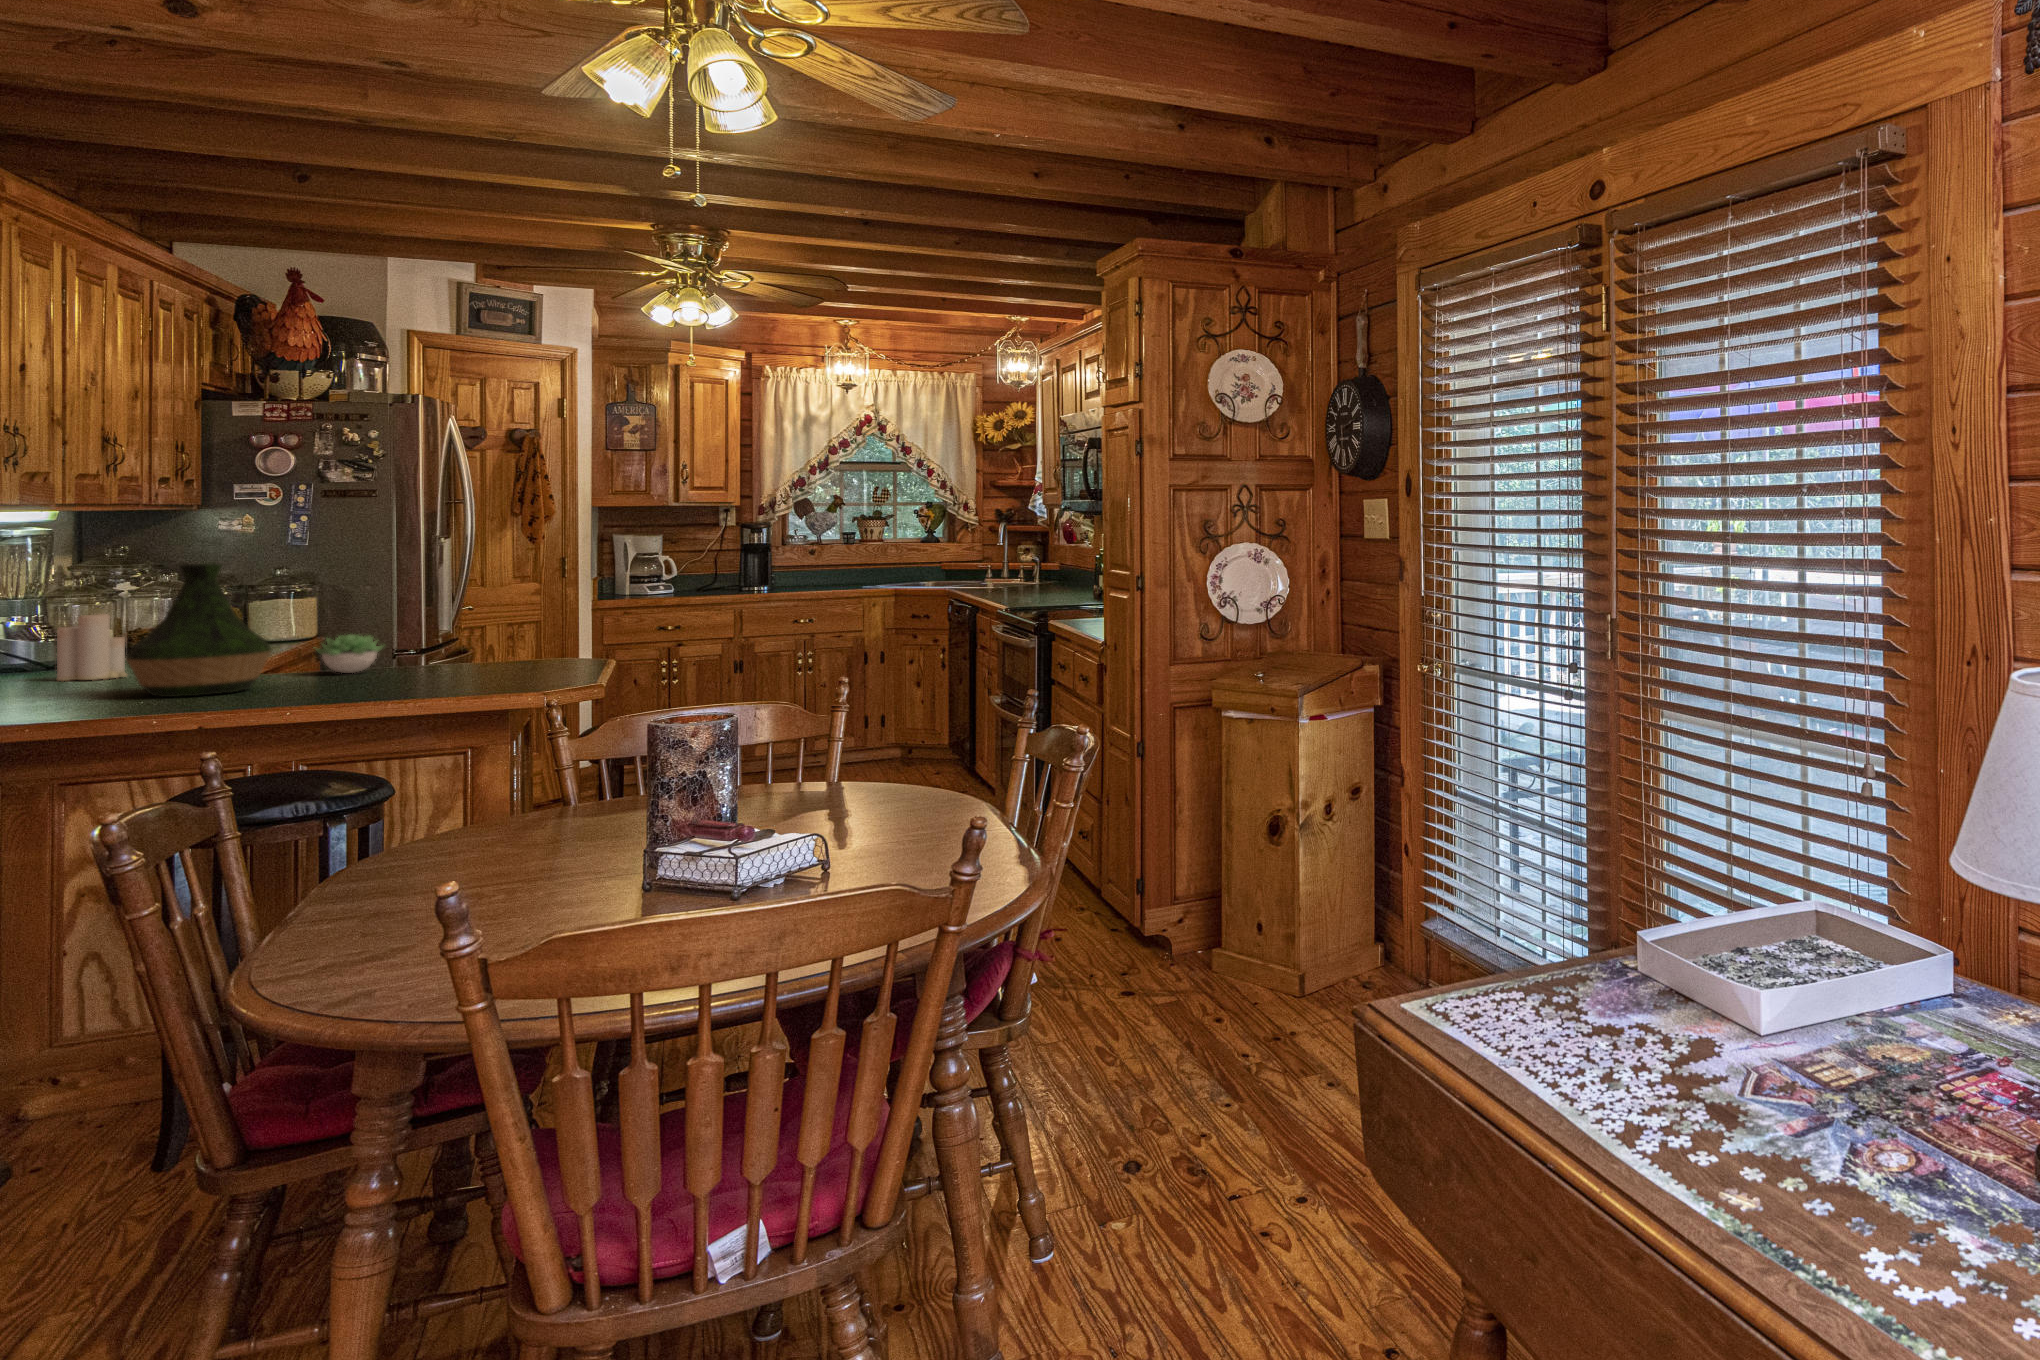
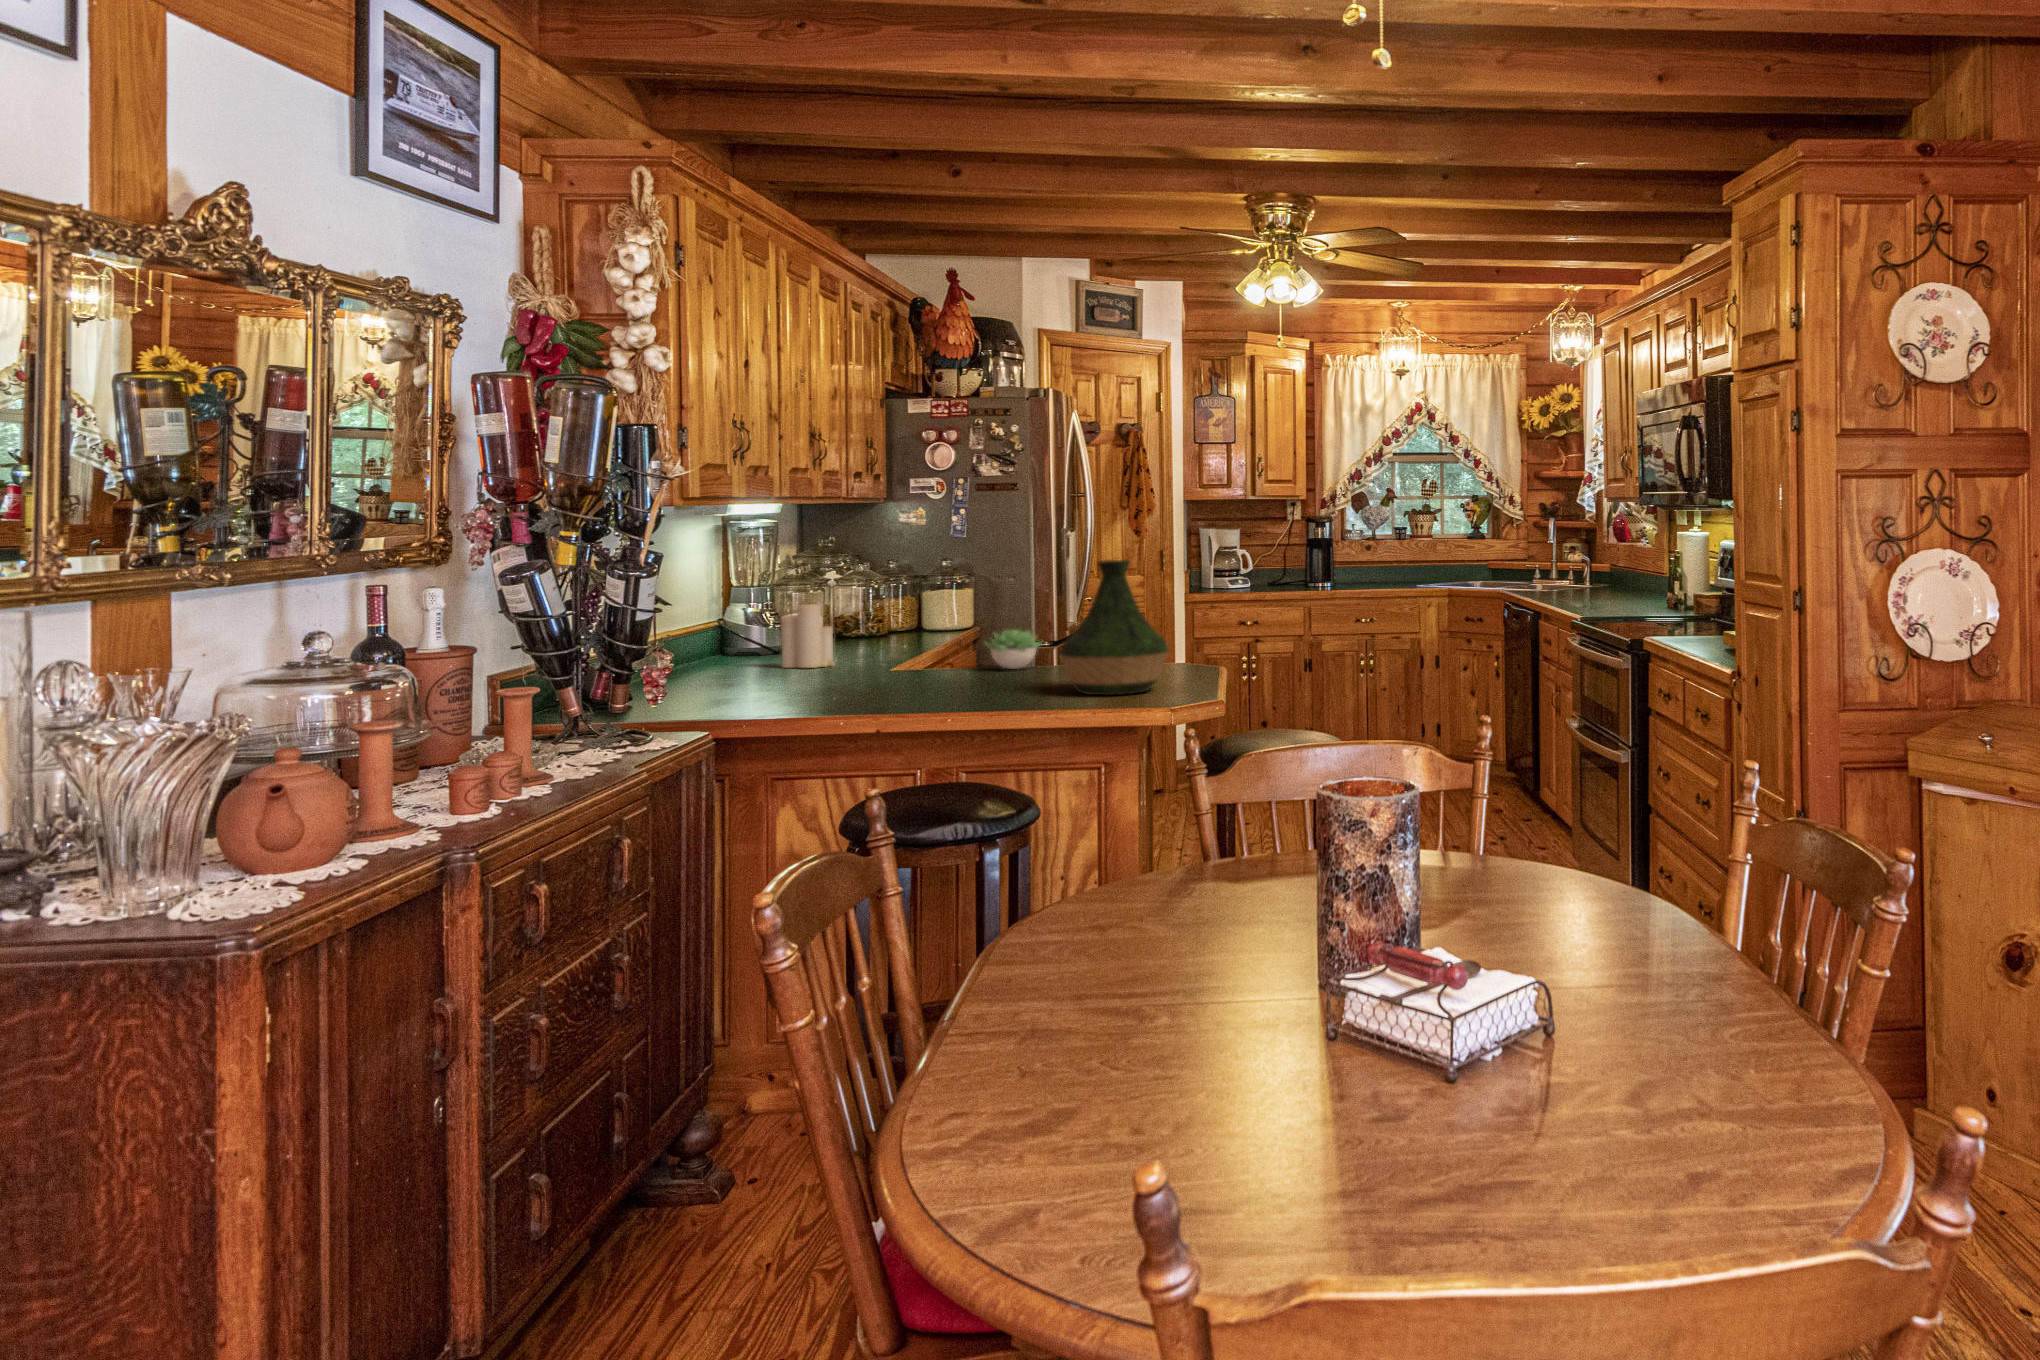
vase: present [125,564,272,697] -> present [1059,560,1169,695]

